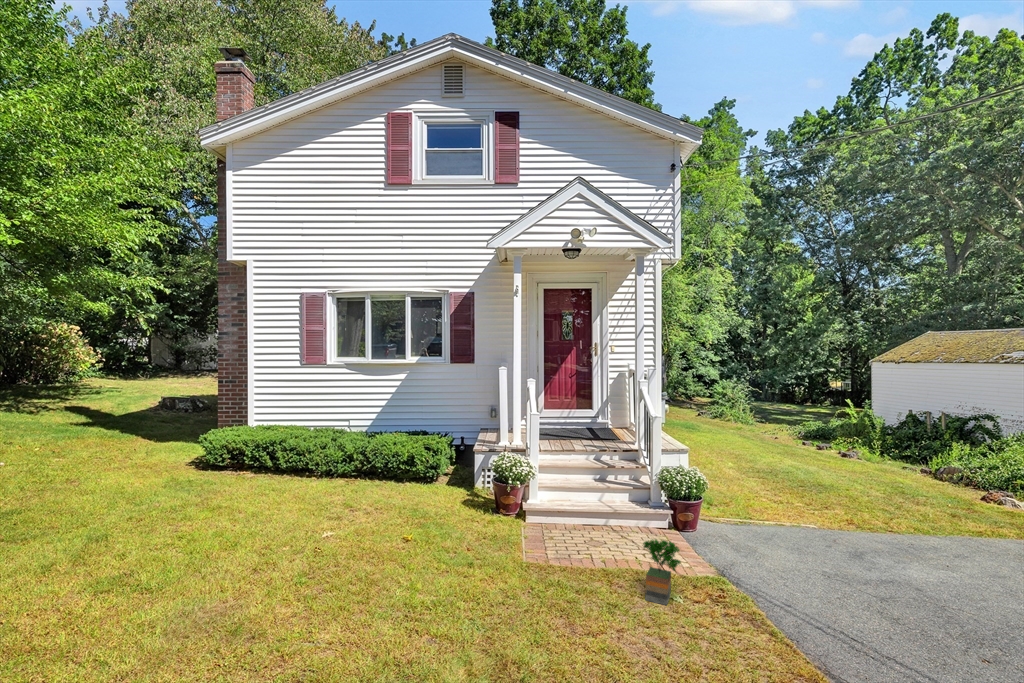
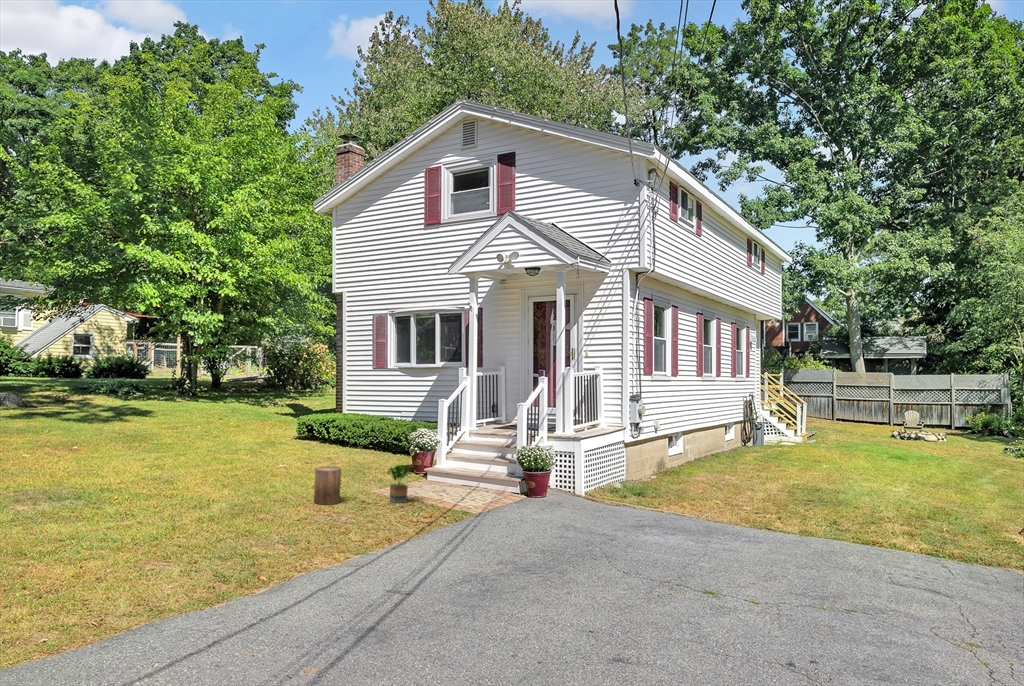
stool: none [570,568,619,653] -> present [314,466,341,505]

